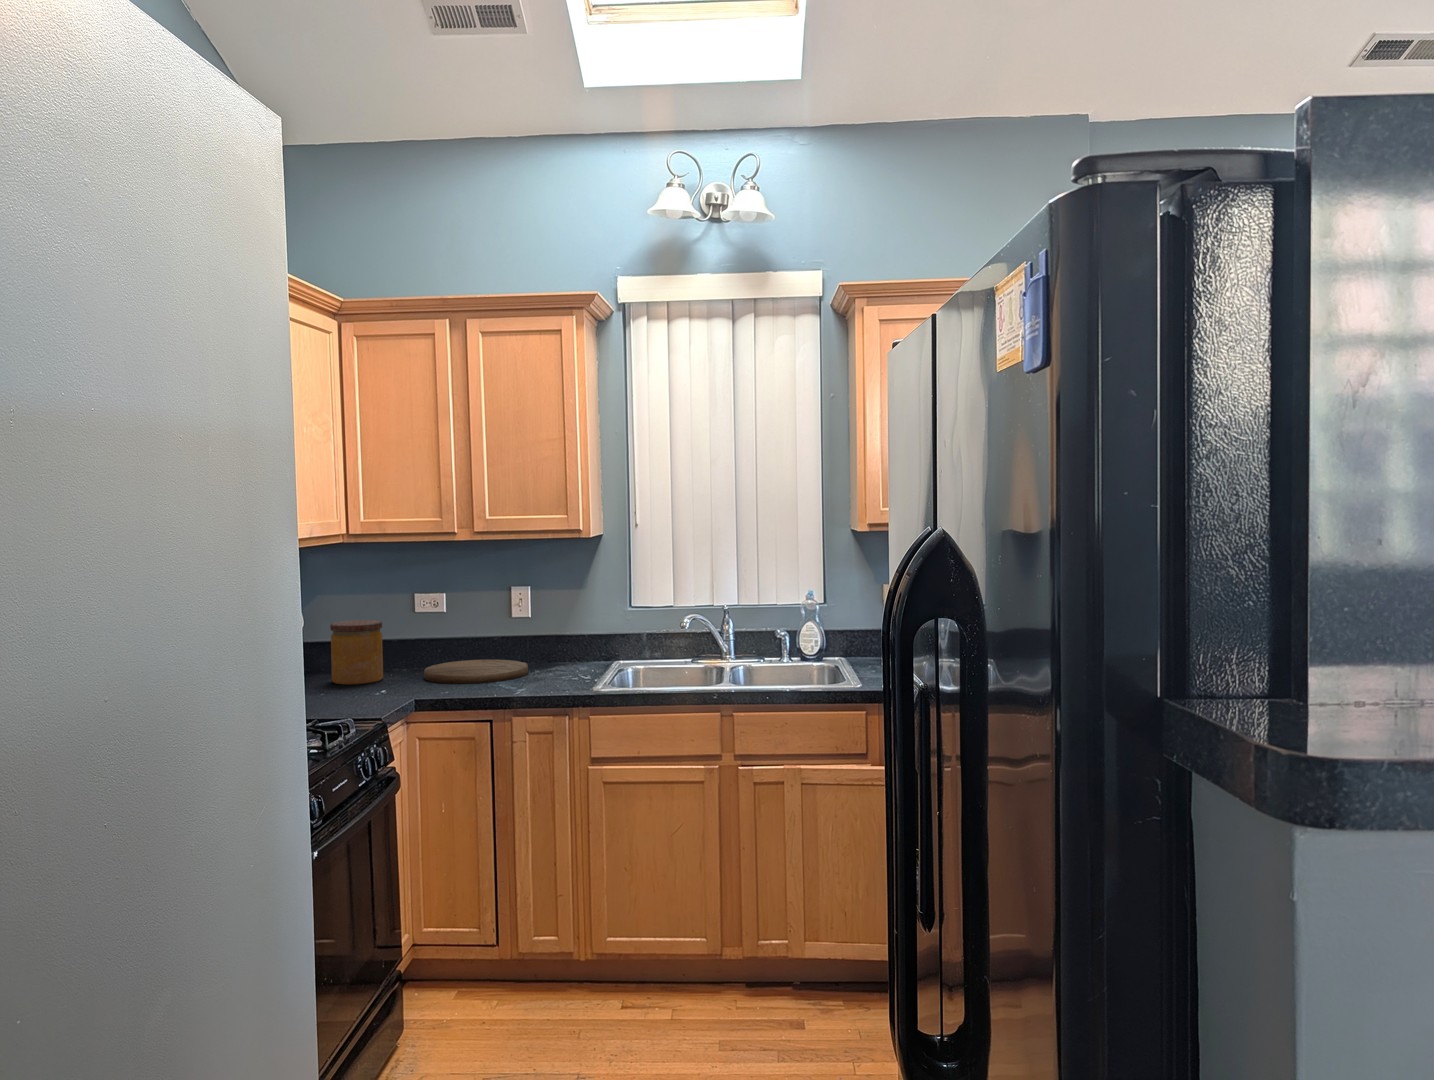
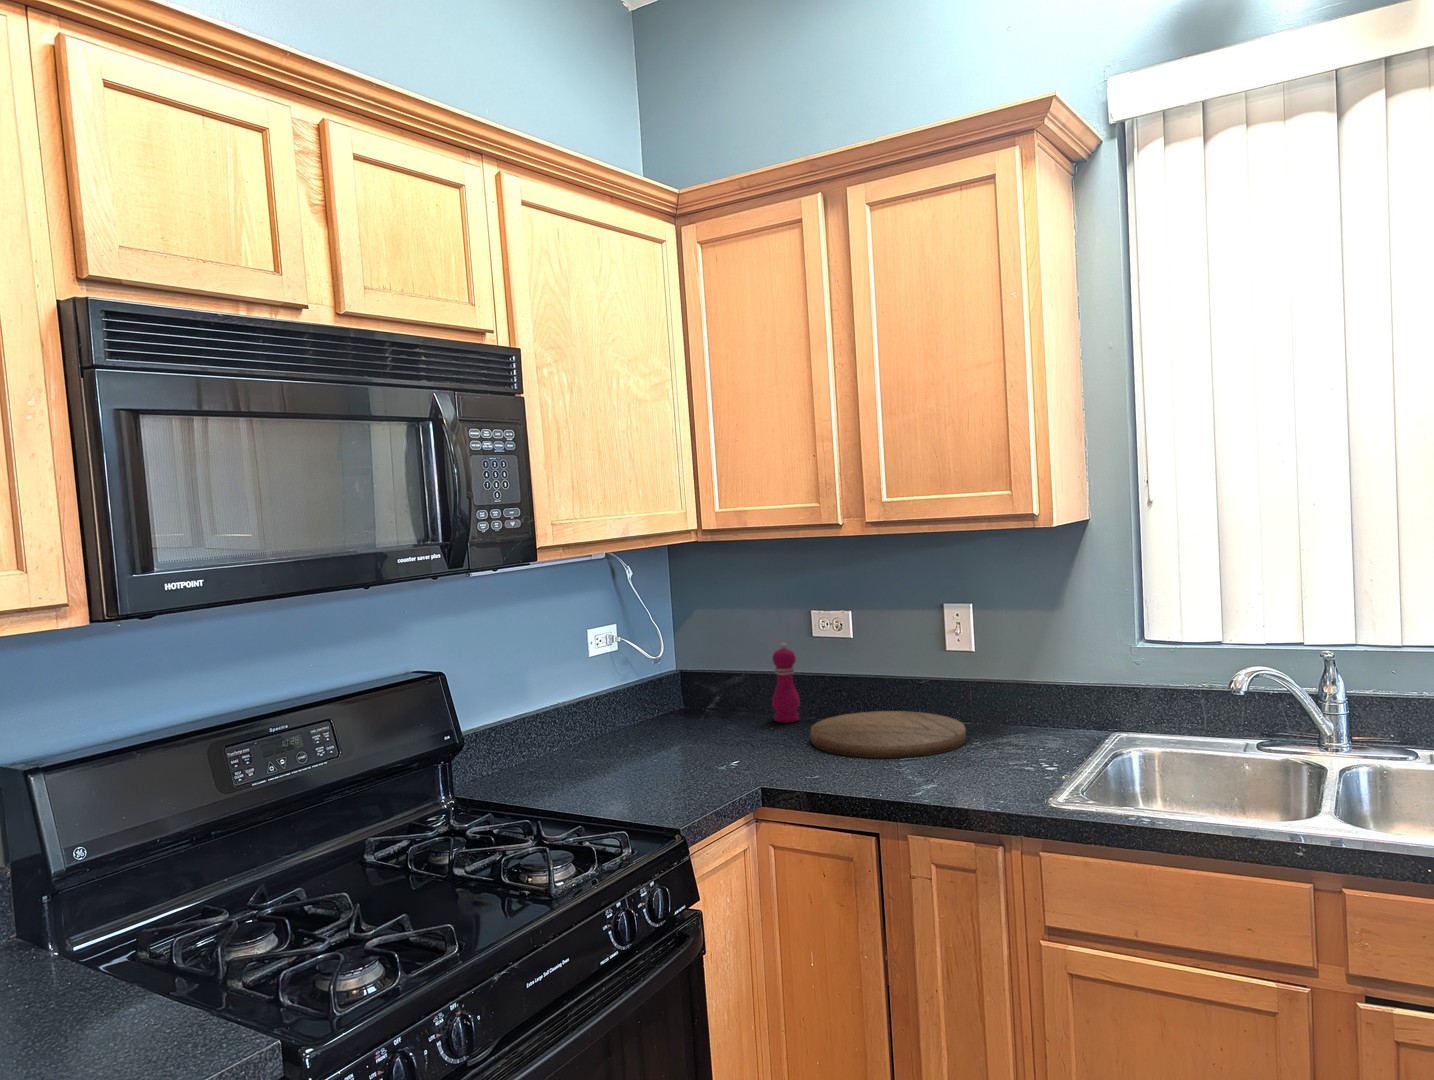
pepper mill: none [385,617,406,673] -> present [772,643,800,722]
jar: present [330,620,383,685] -> none [687,647,759,741]

